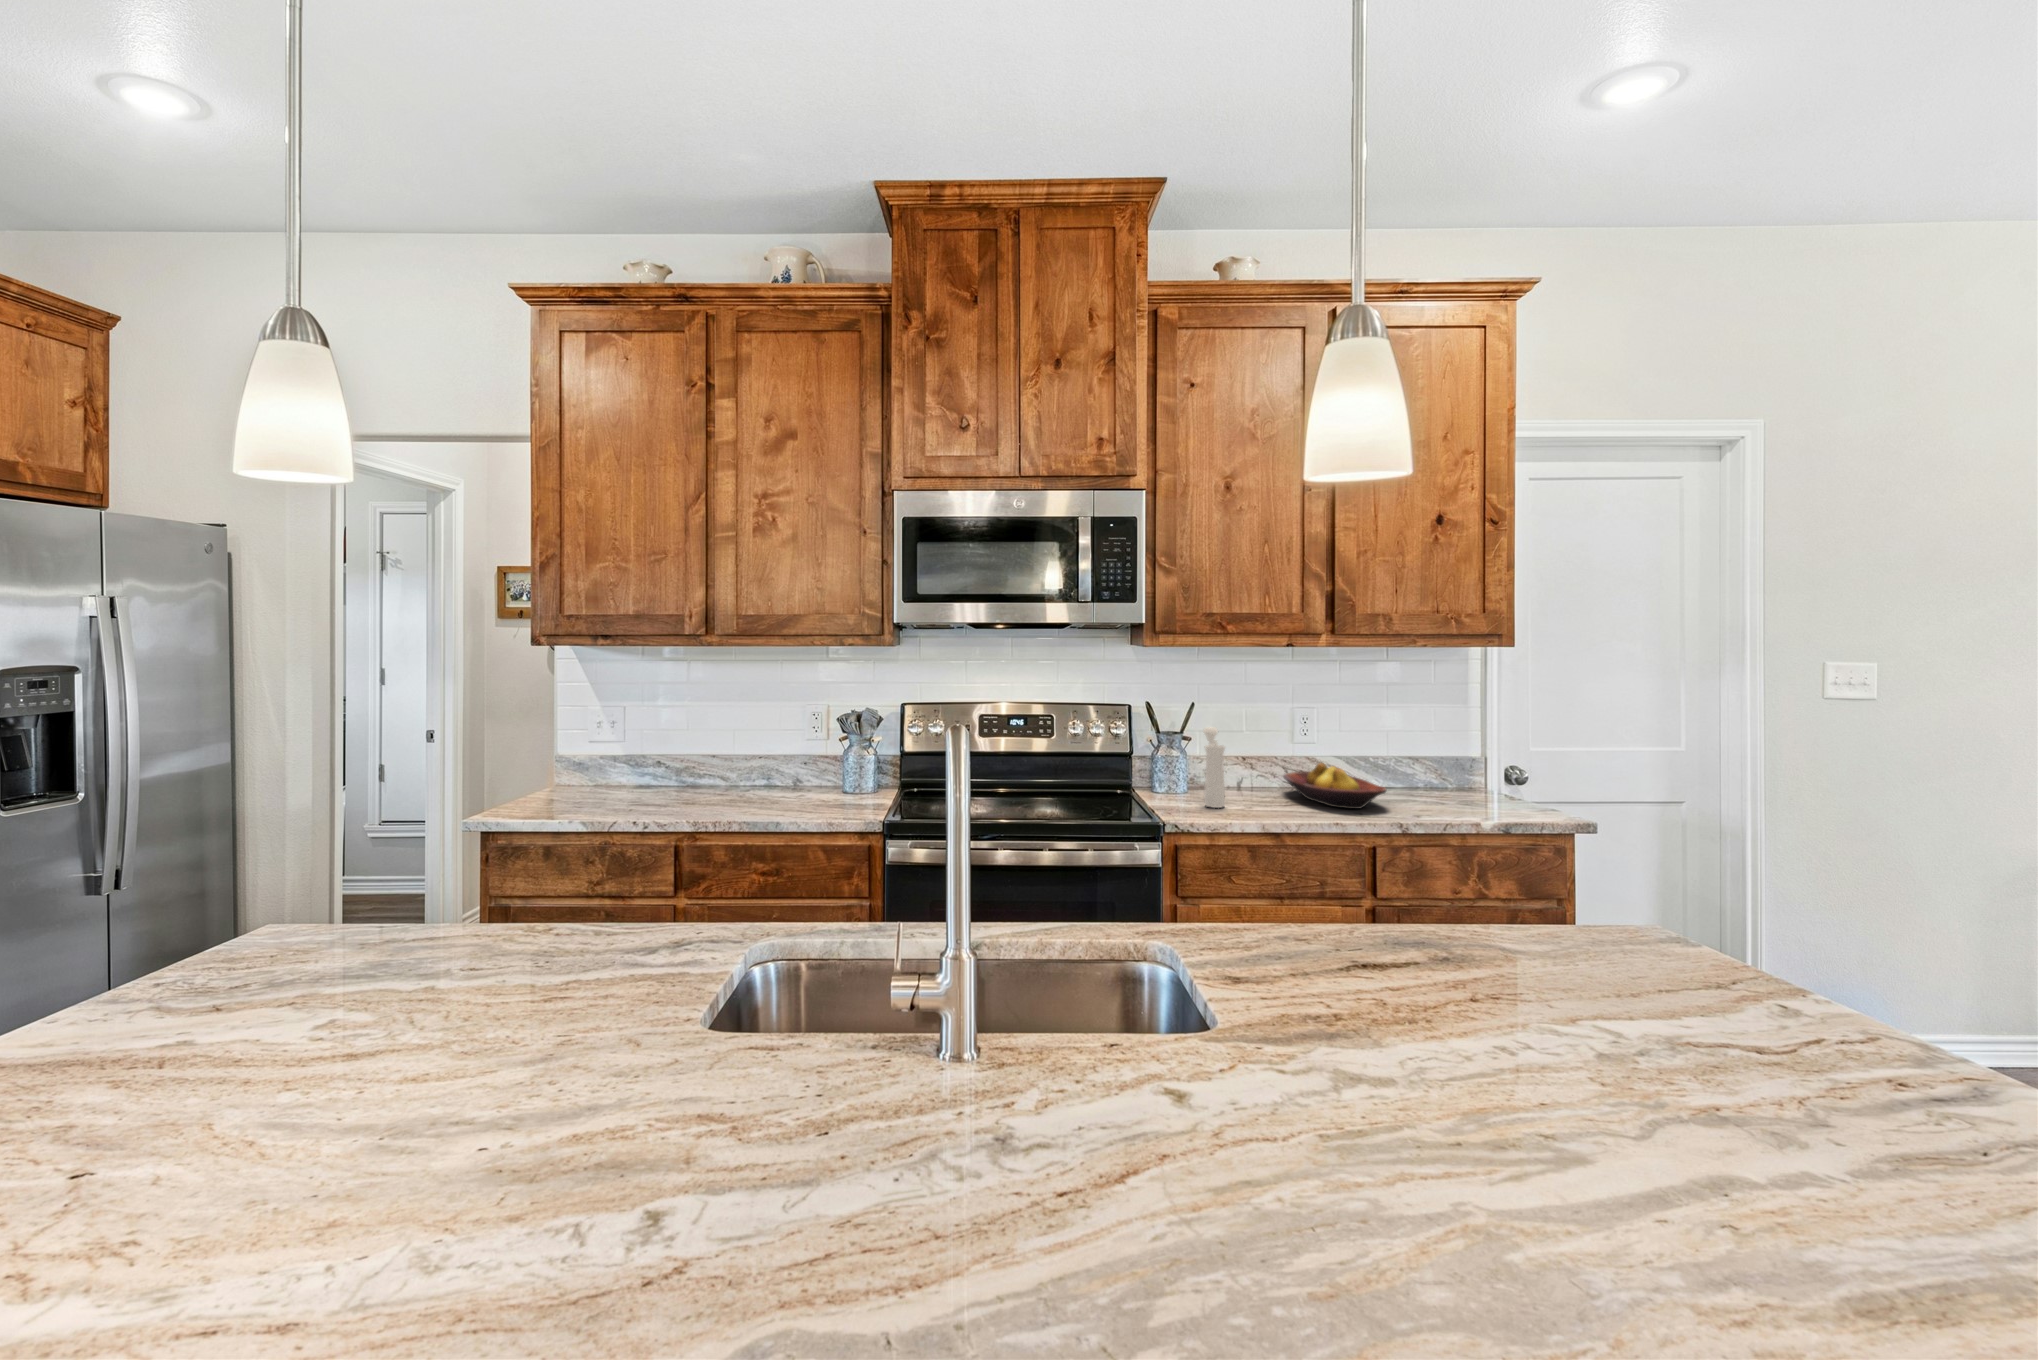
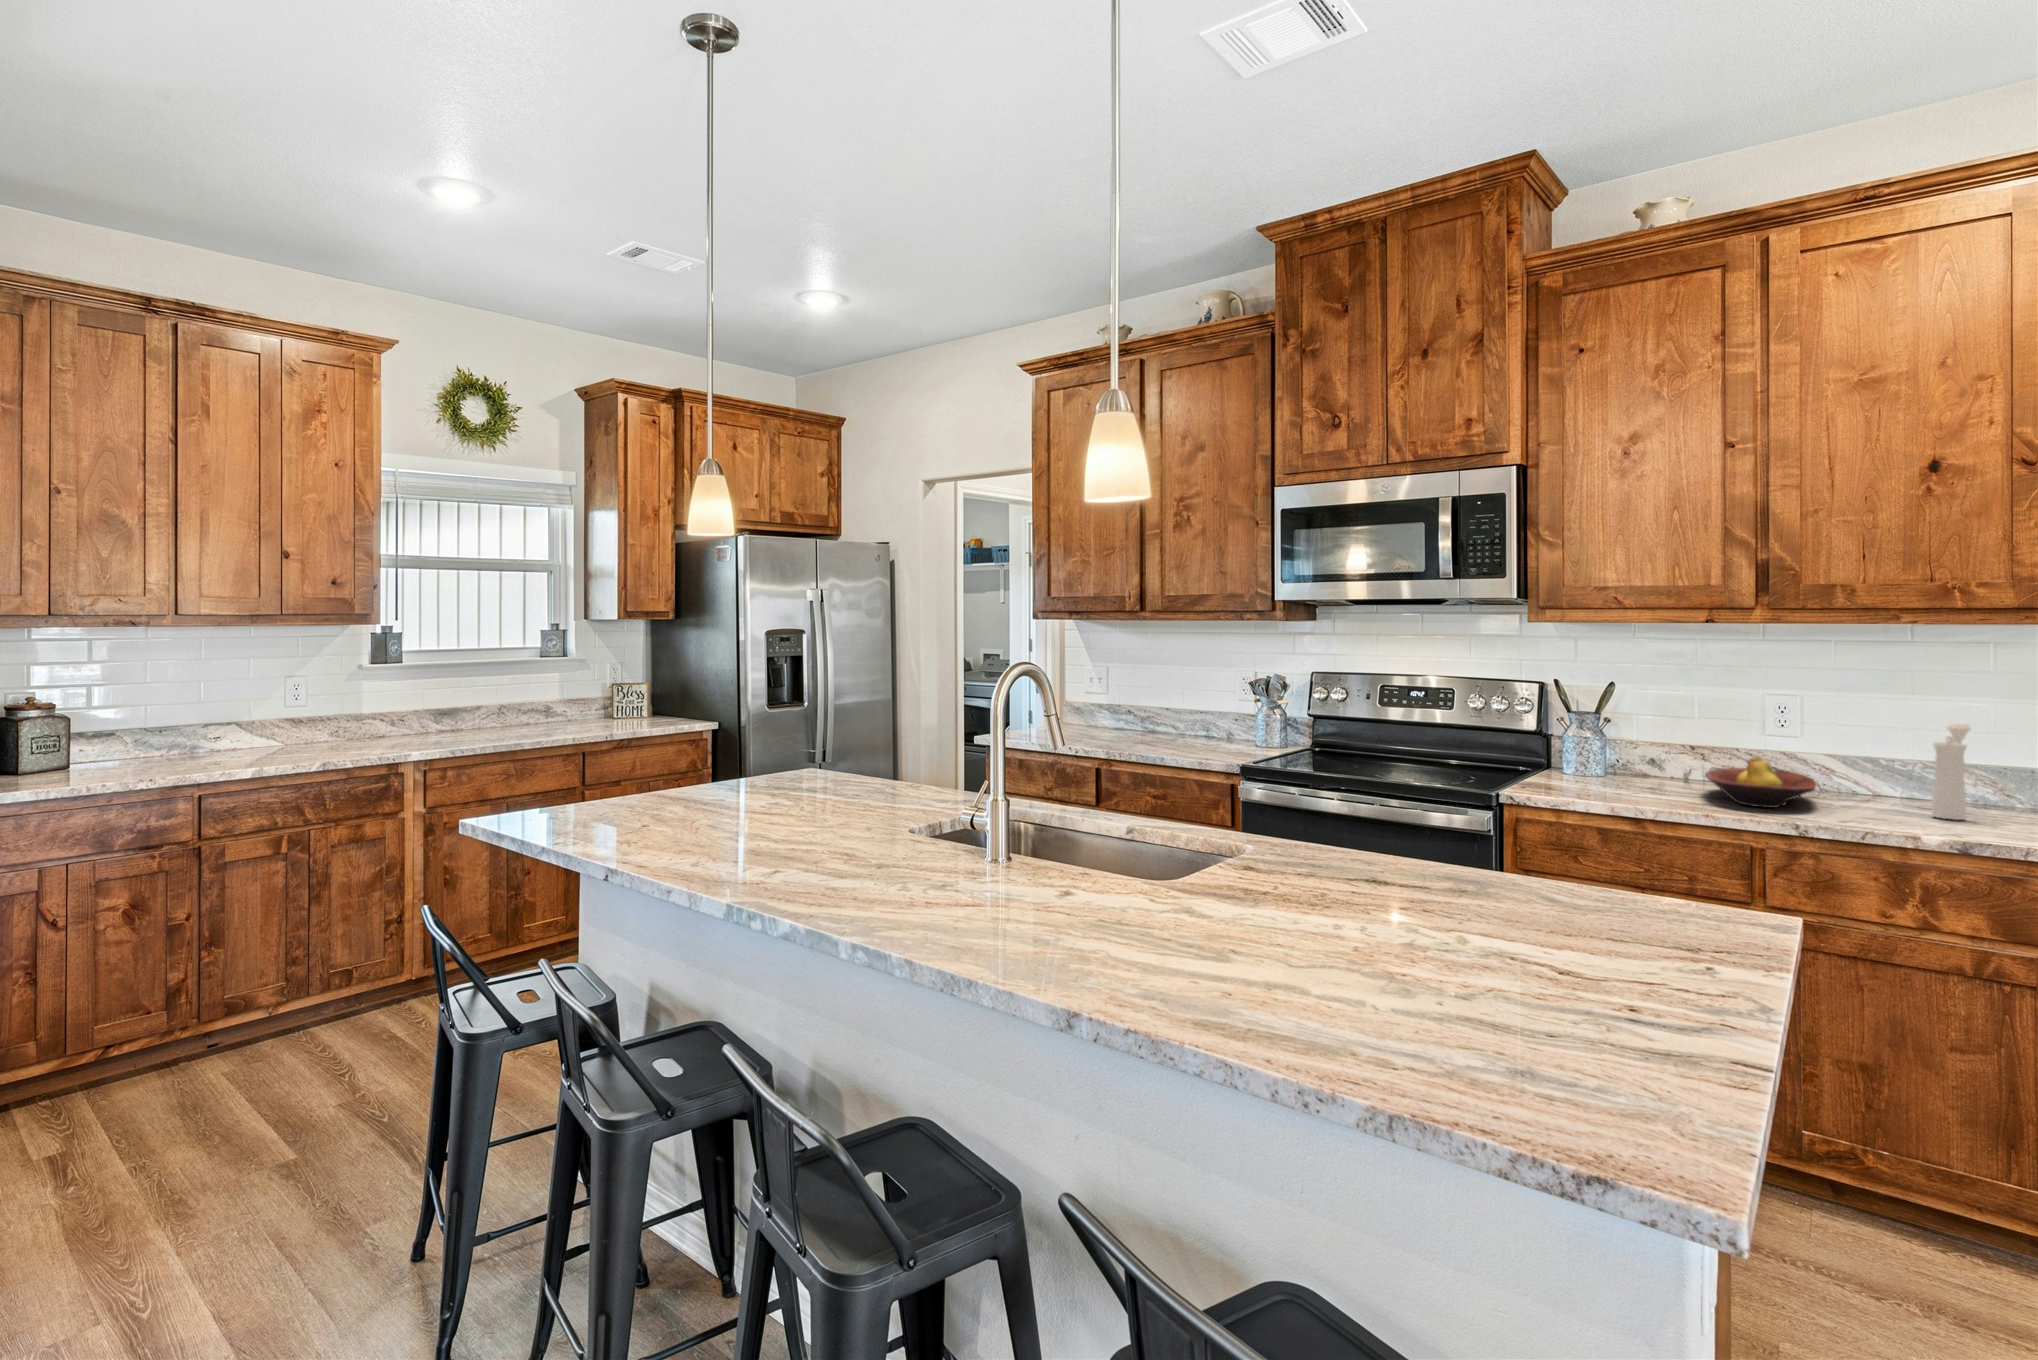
pepper mill: present [1203,727,1225,808] -> present [1932,722,1971,820]

